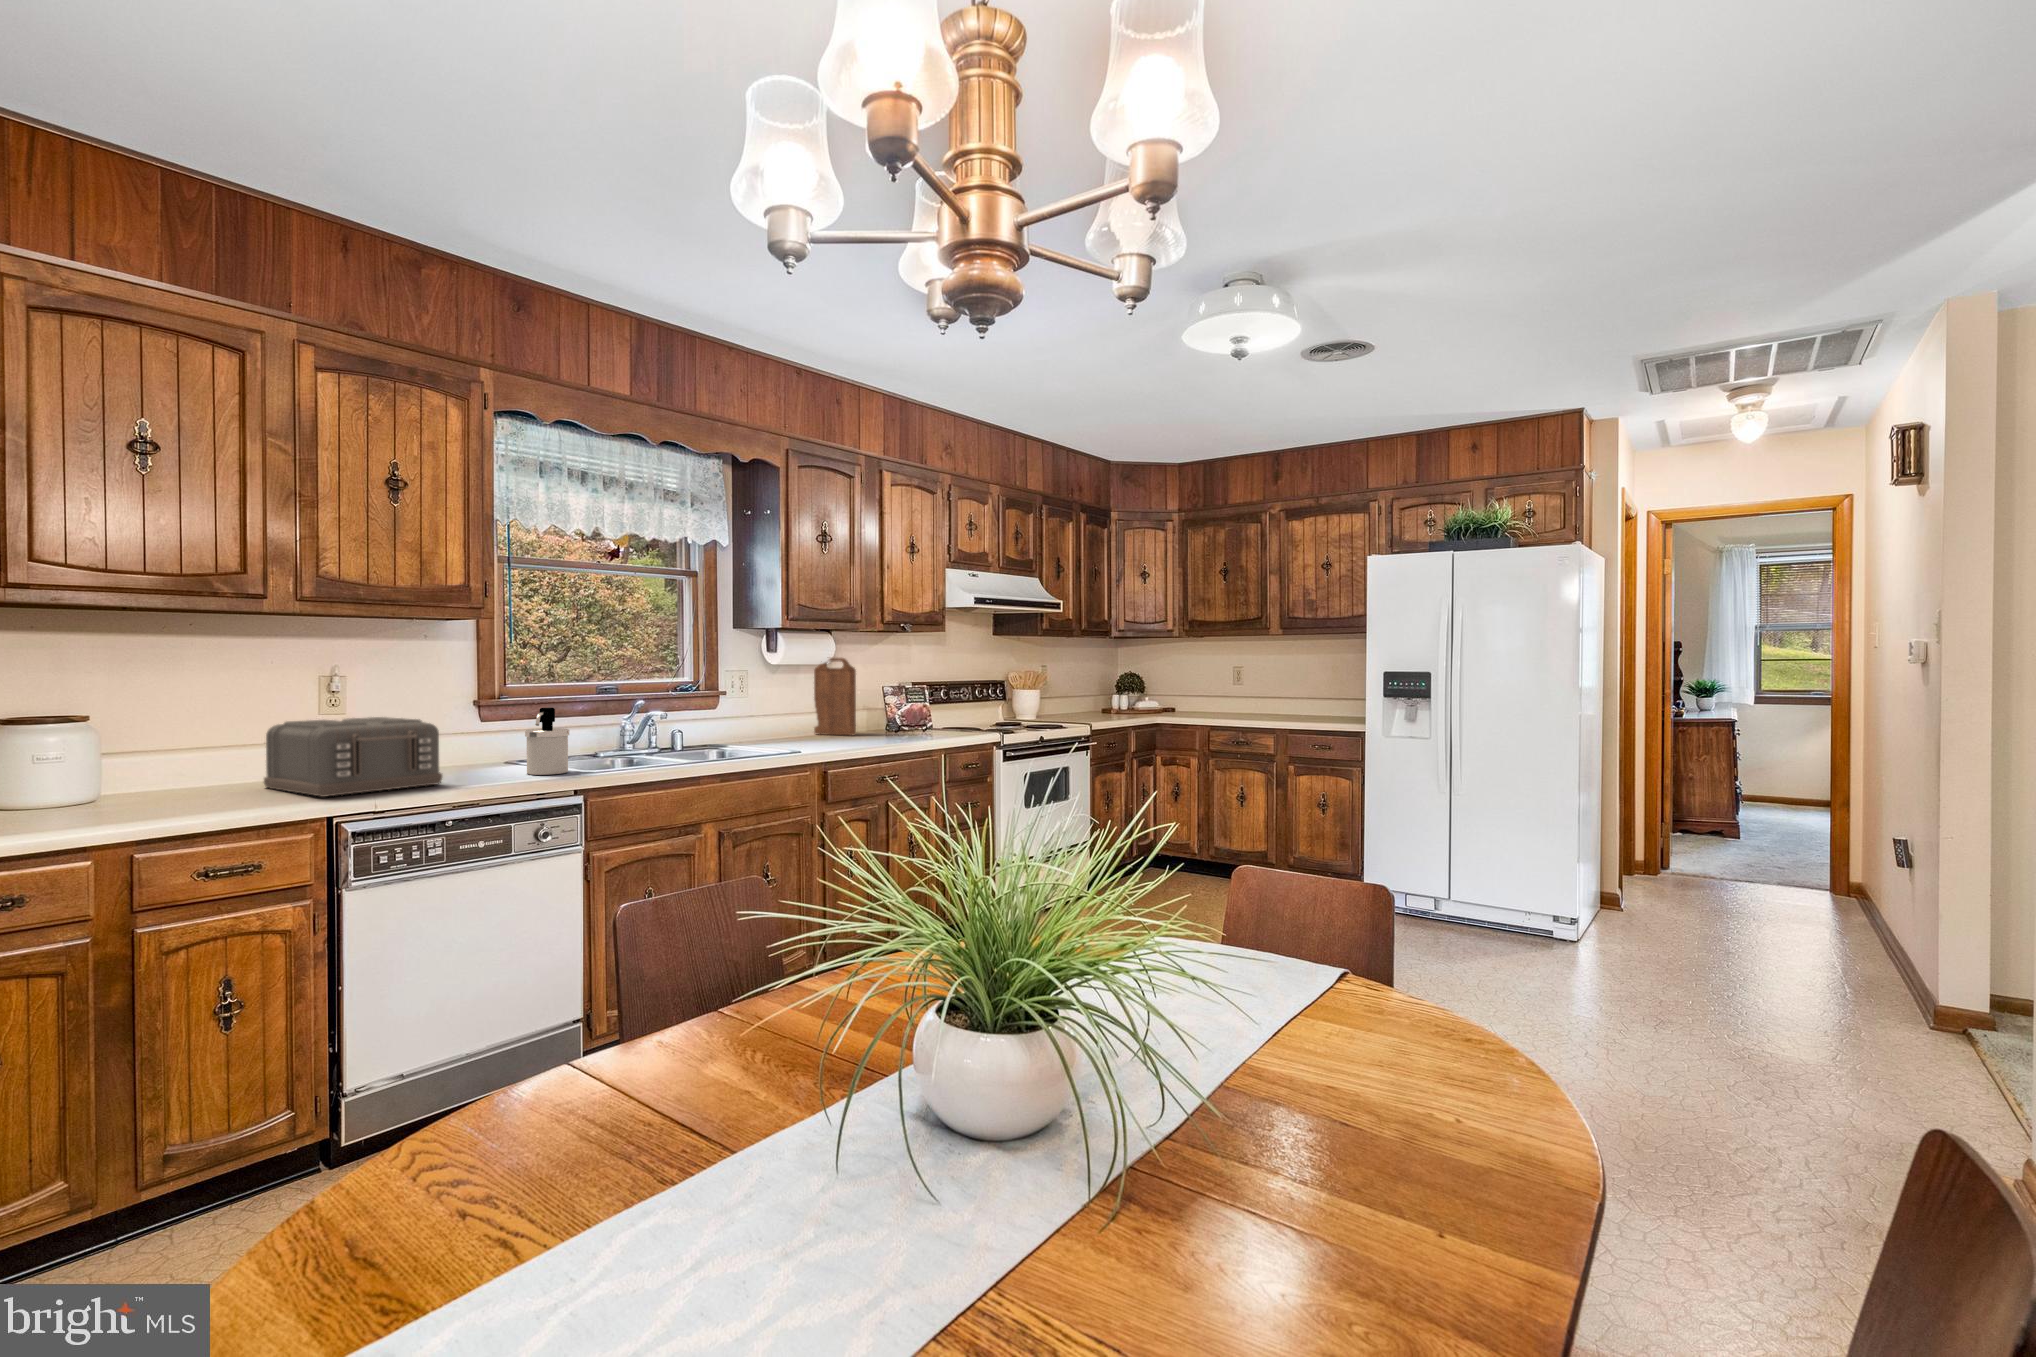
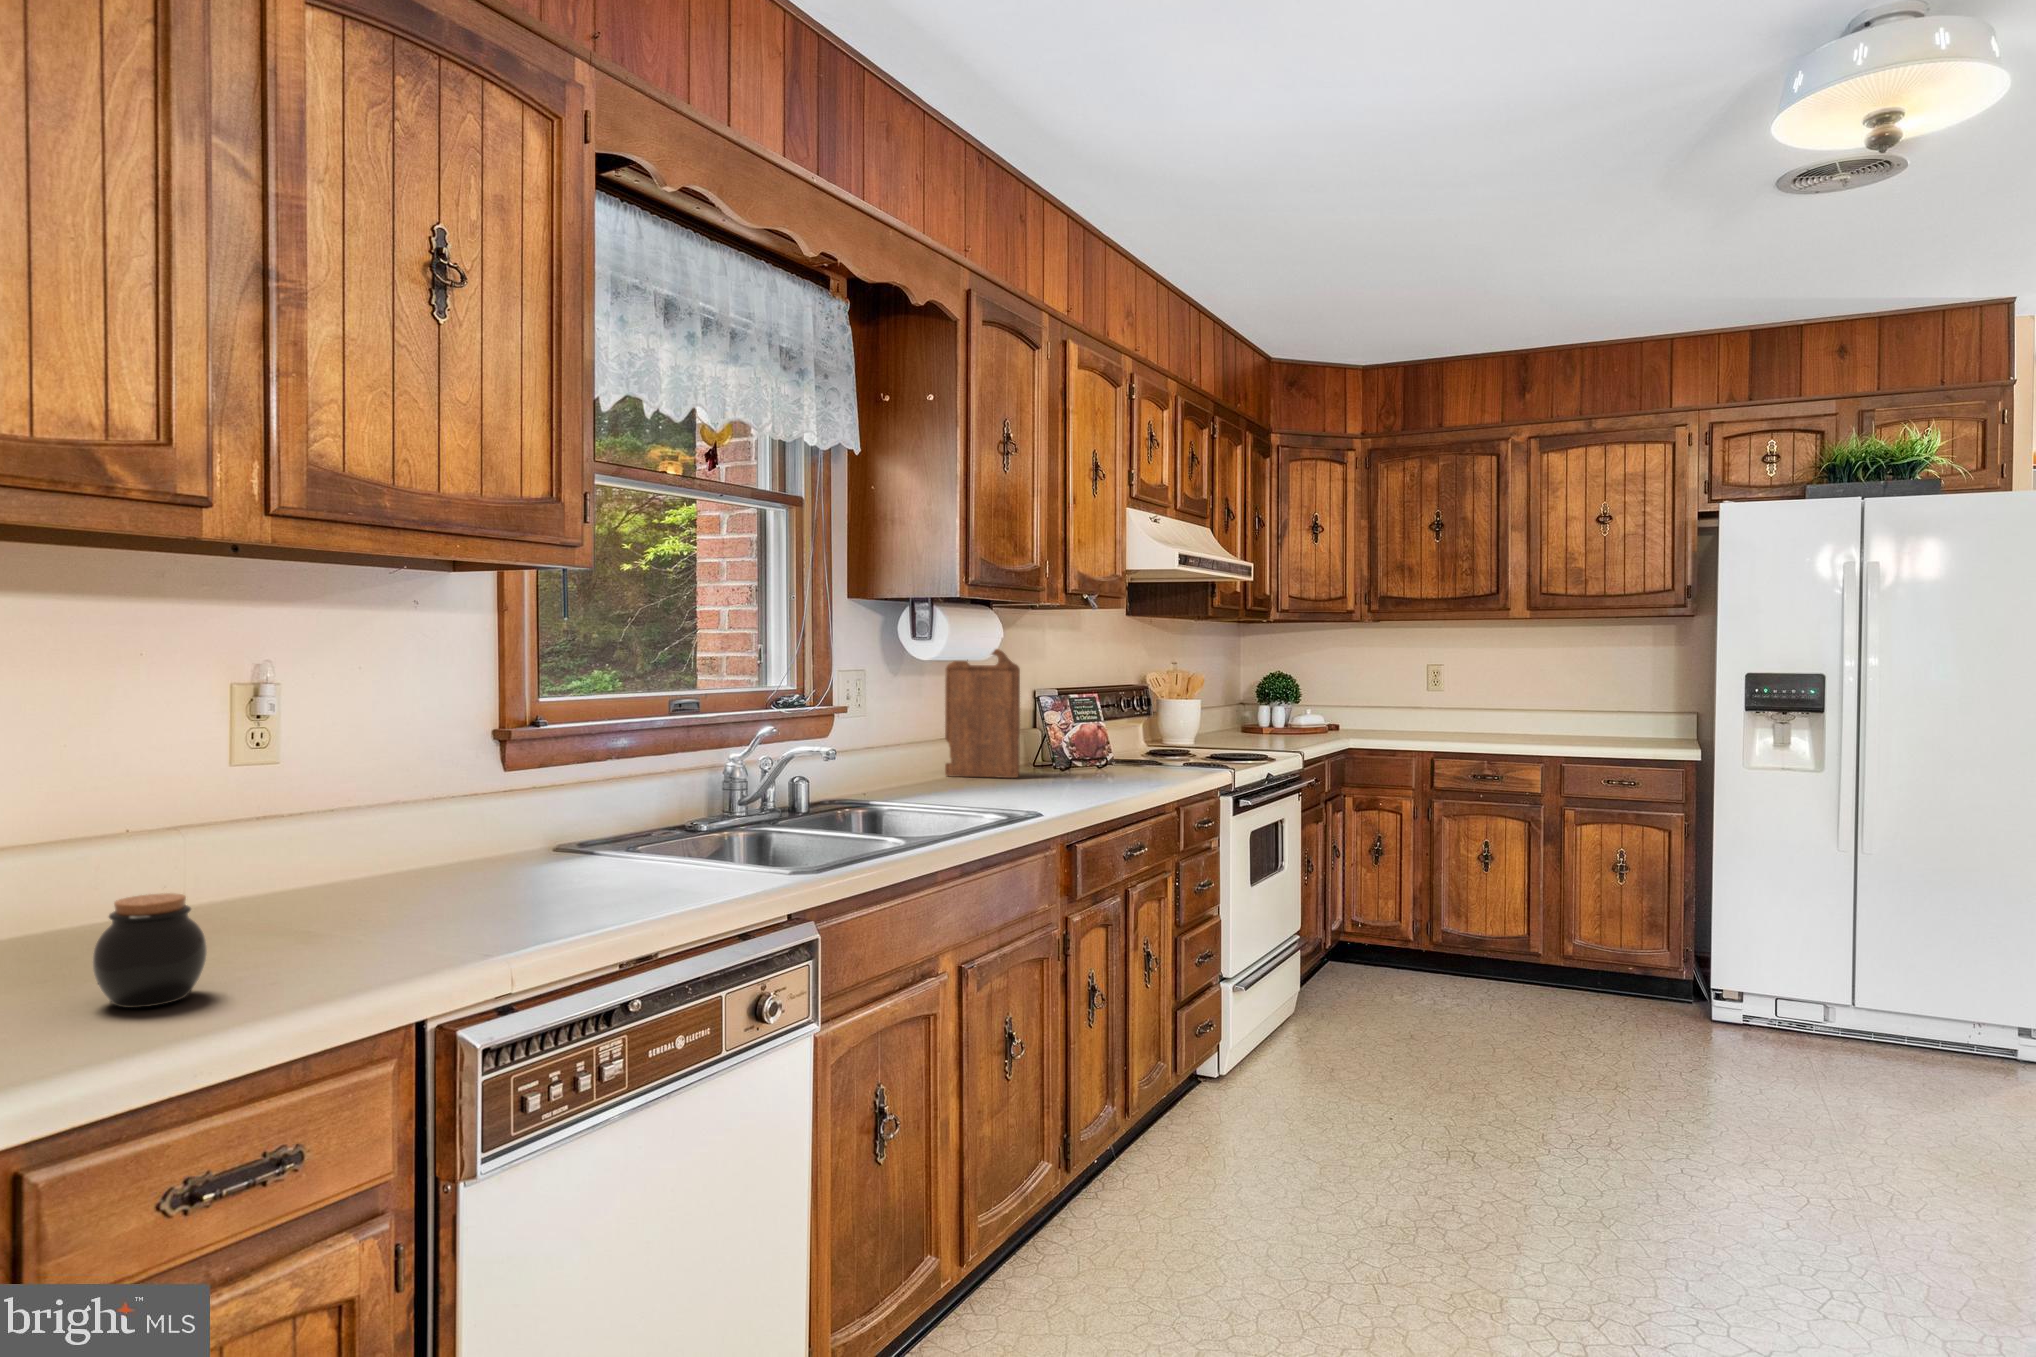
soap dispenser: present [525,707,569,775] -> none [667,746,748,881]
toaster: present [264,717,442,797] -> none [184,771,570,964]
jar: none [187,761,238,806] -> present [92,893,207,1008]

